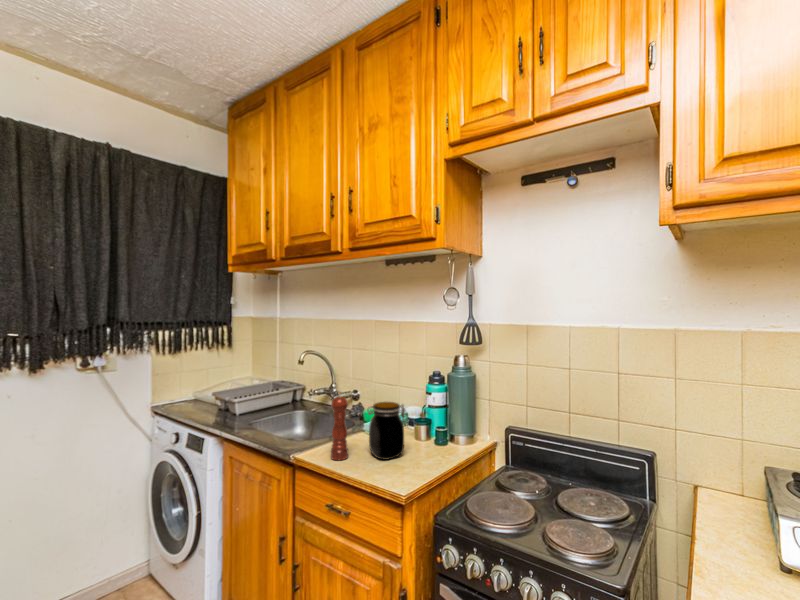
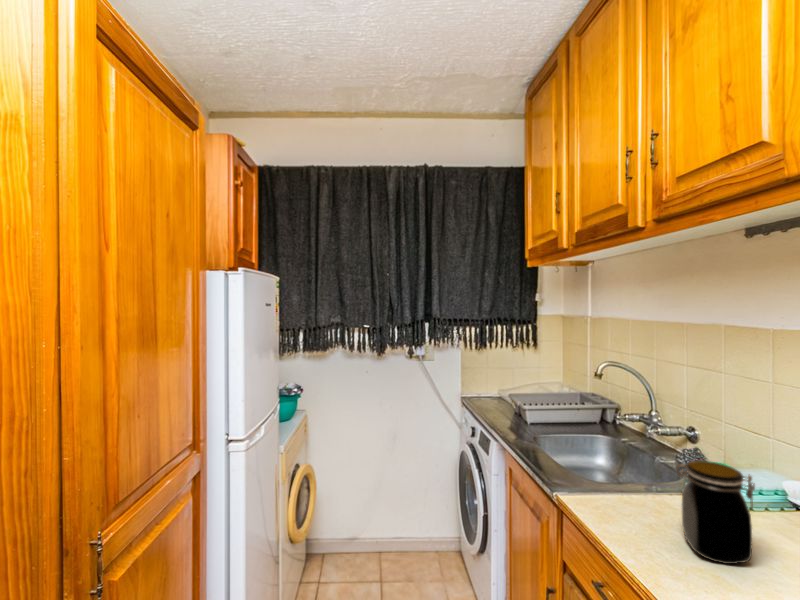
pepper mill: present [331,392,348,460] -> none [614,430,643,531]

